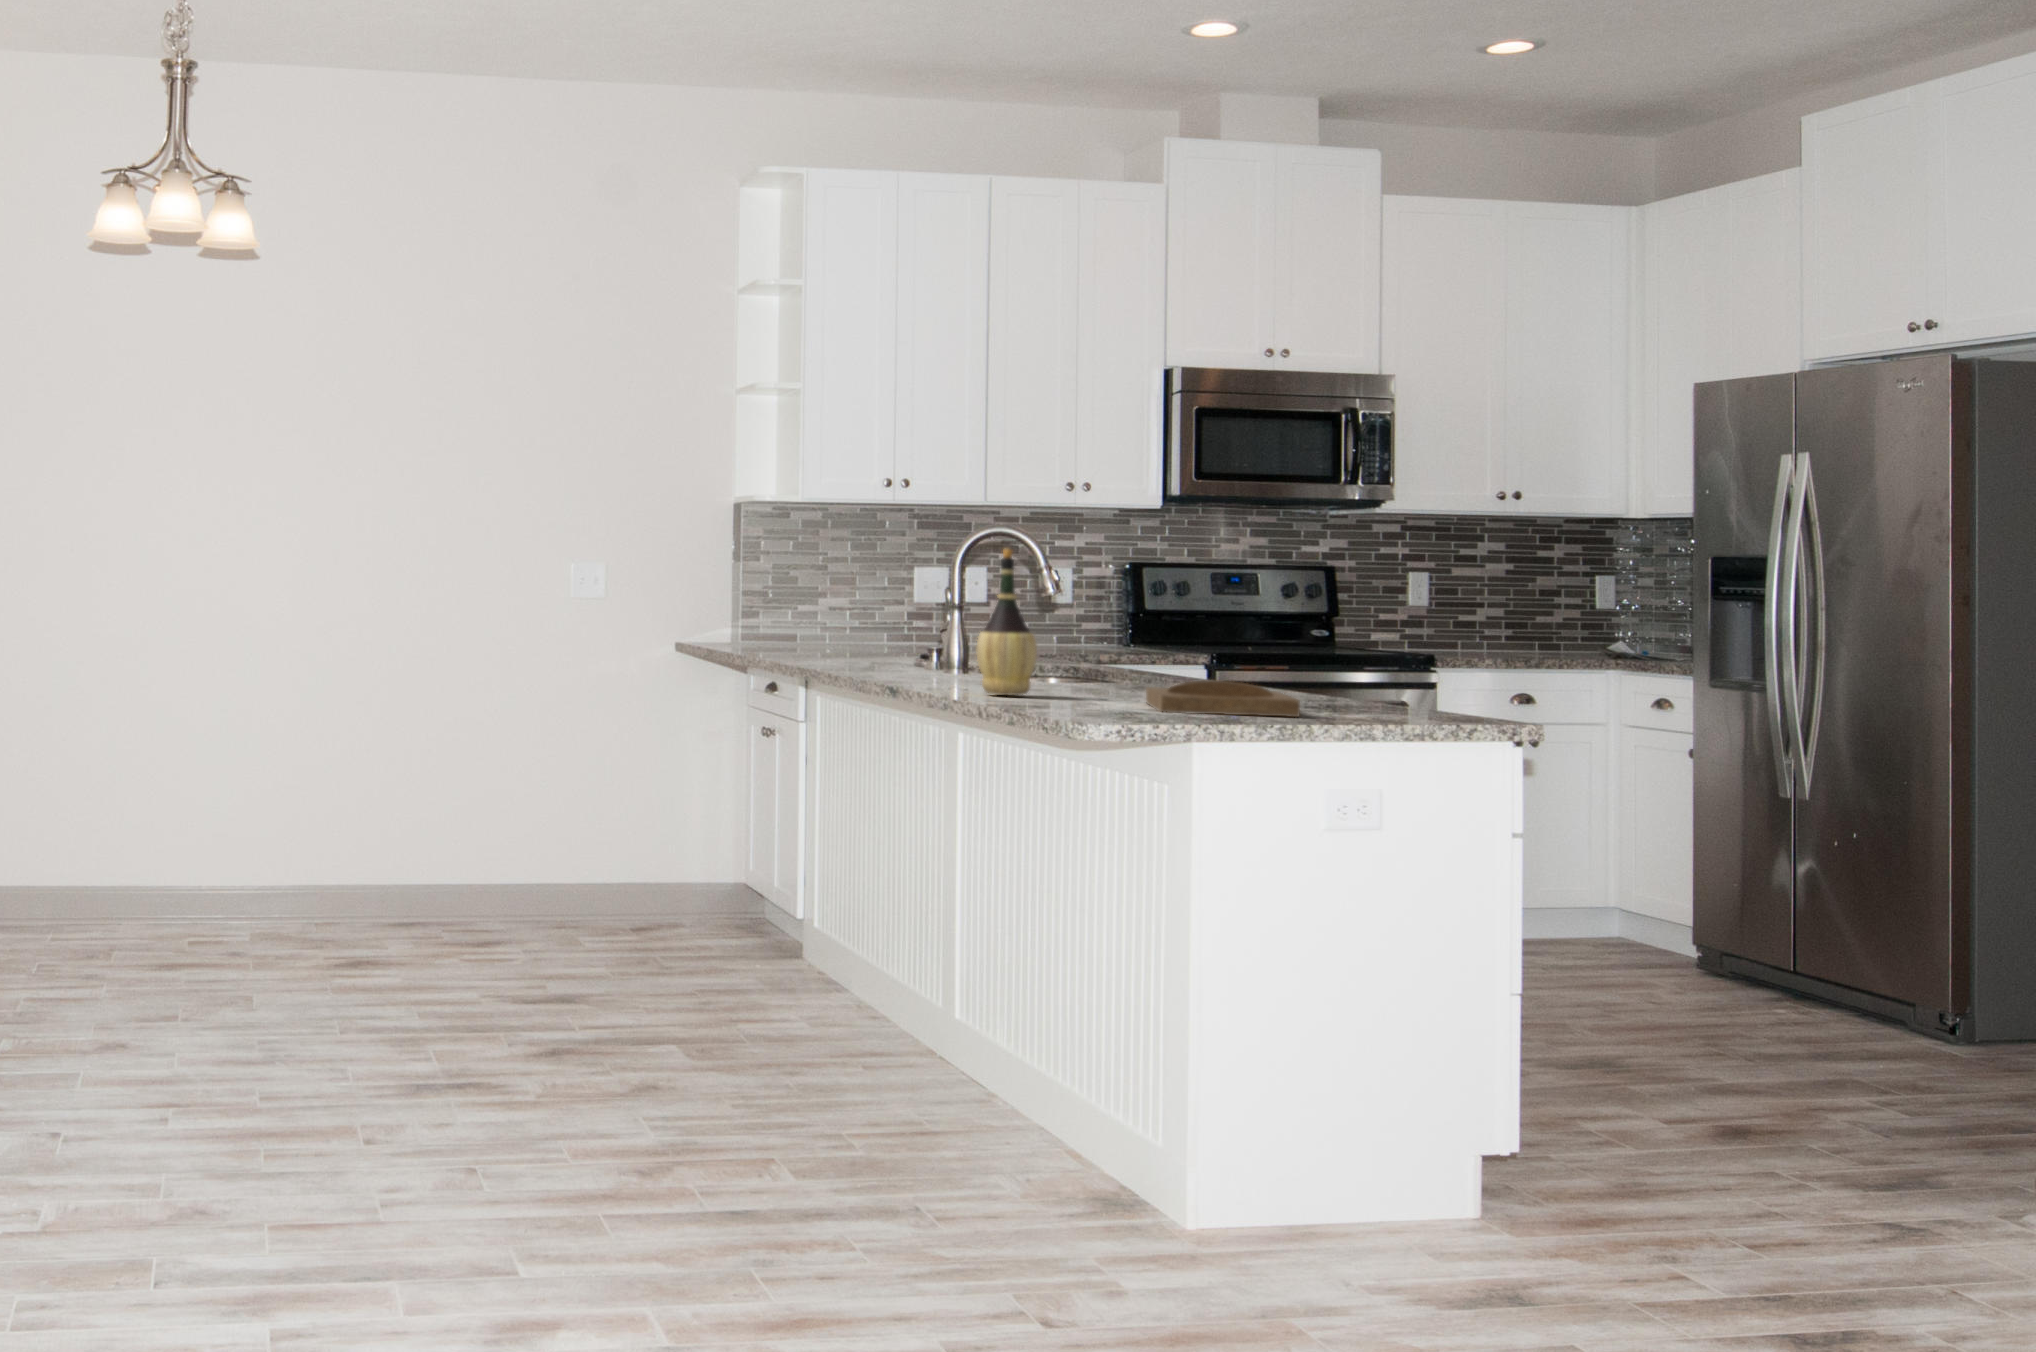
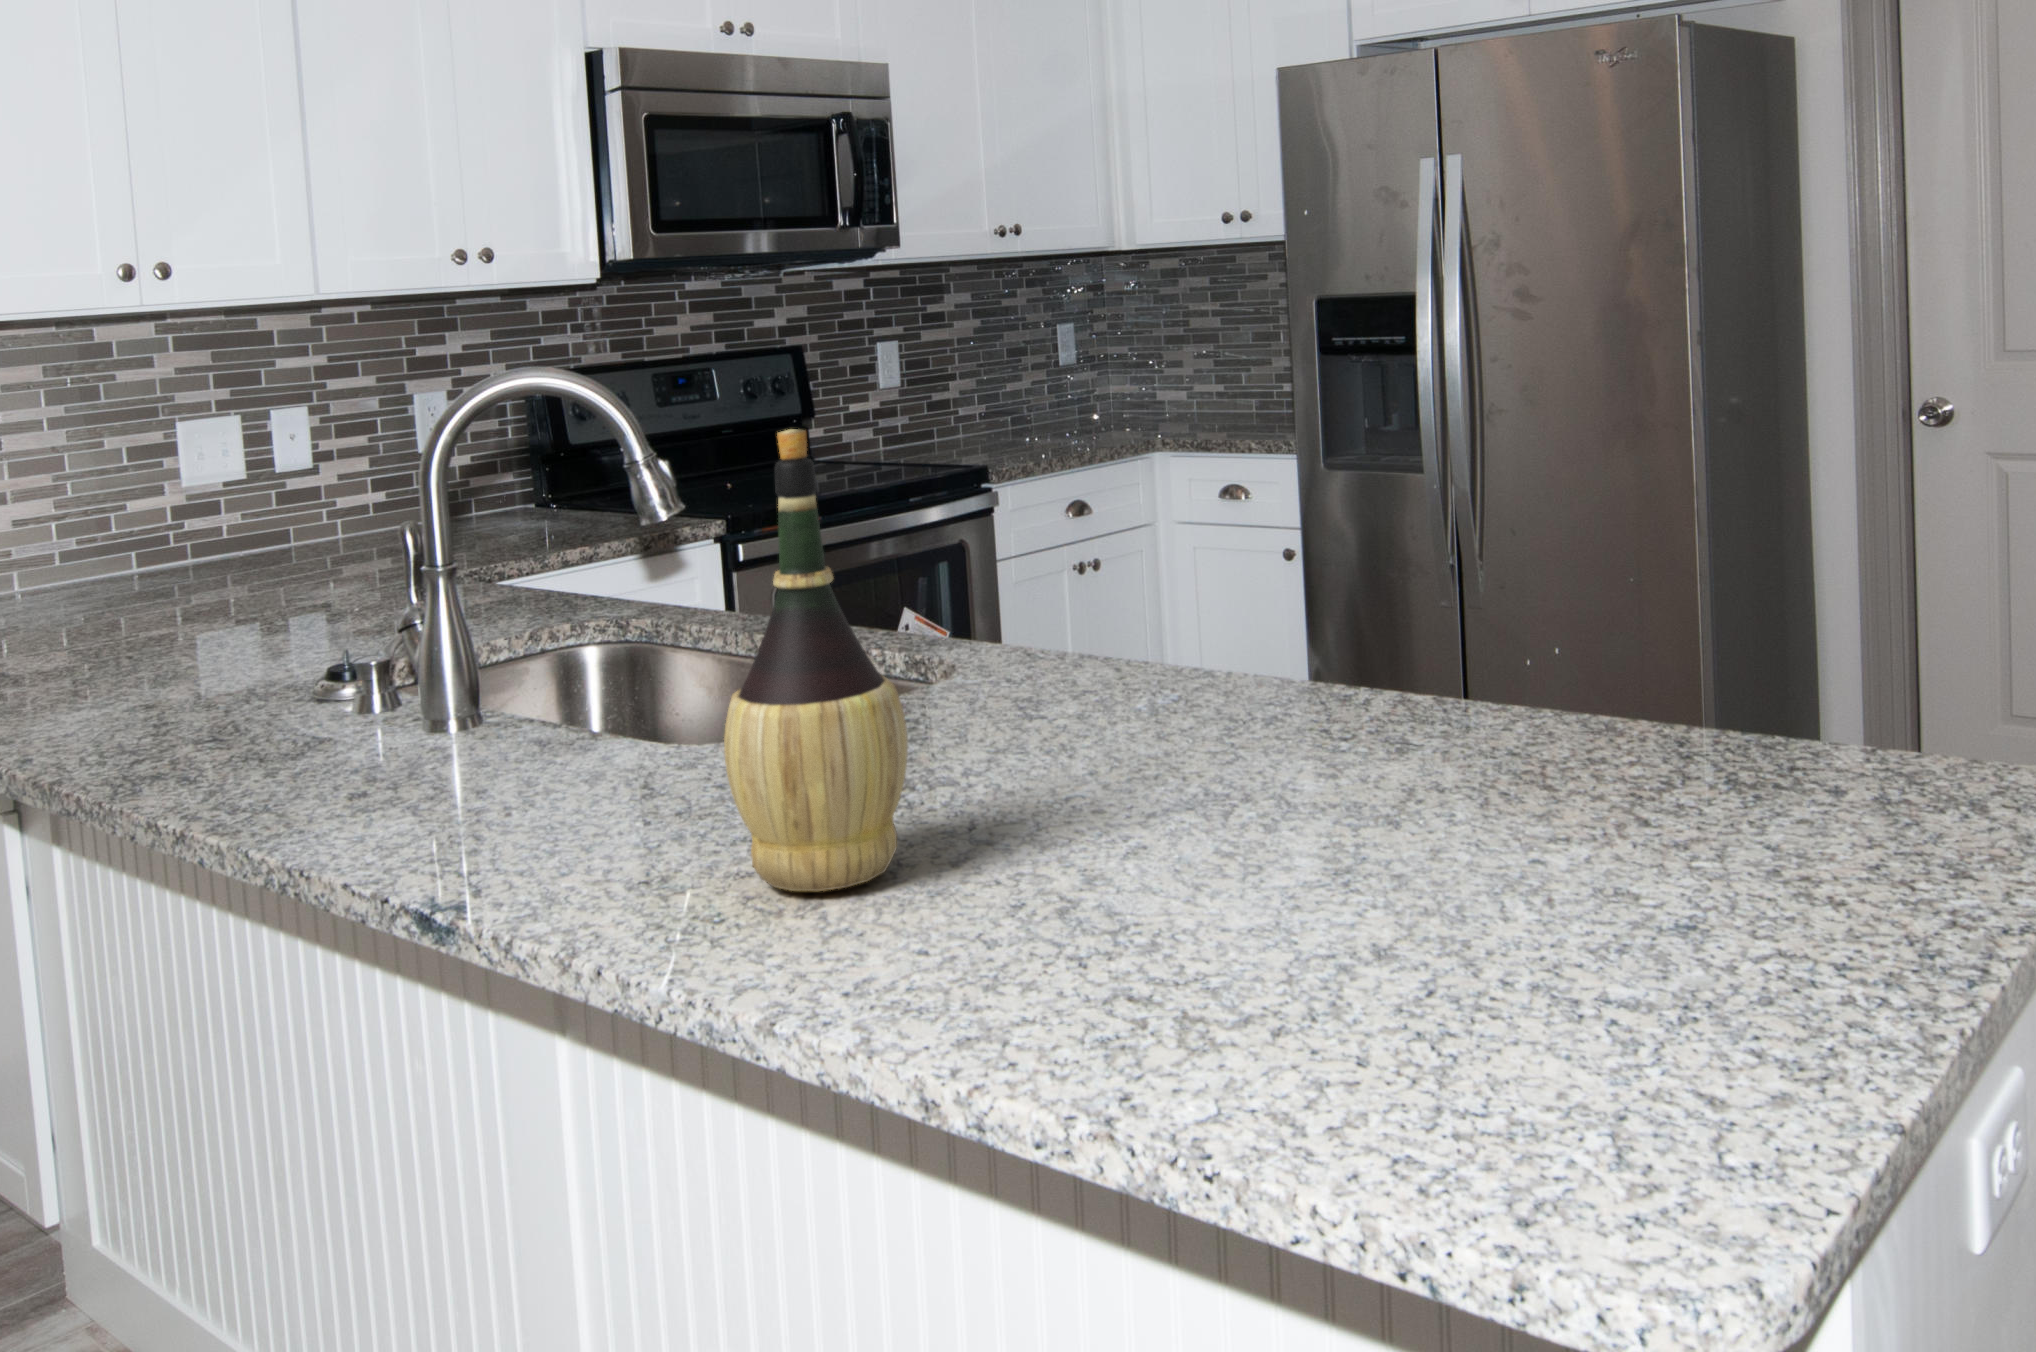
tray: present [1146,680,1300,717] -> none [1193,708,1717,904]

